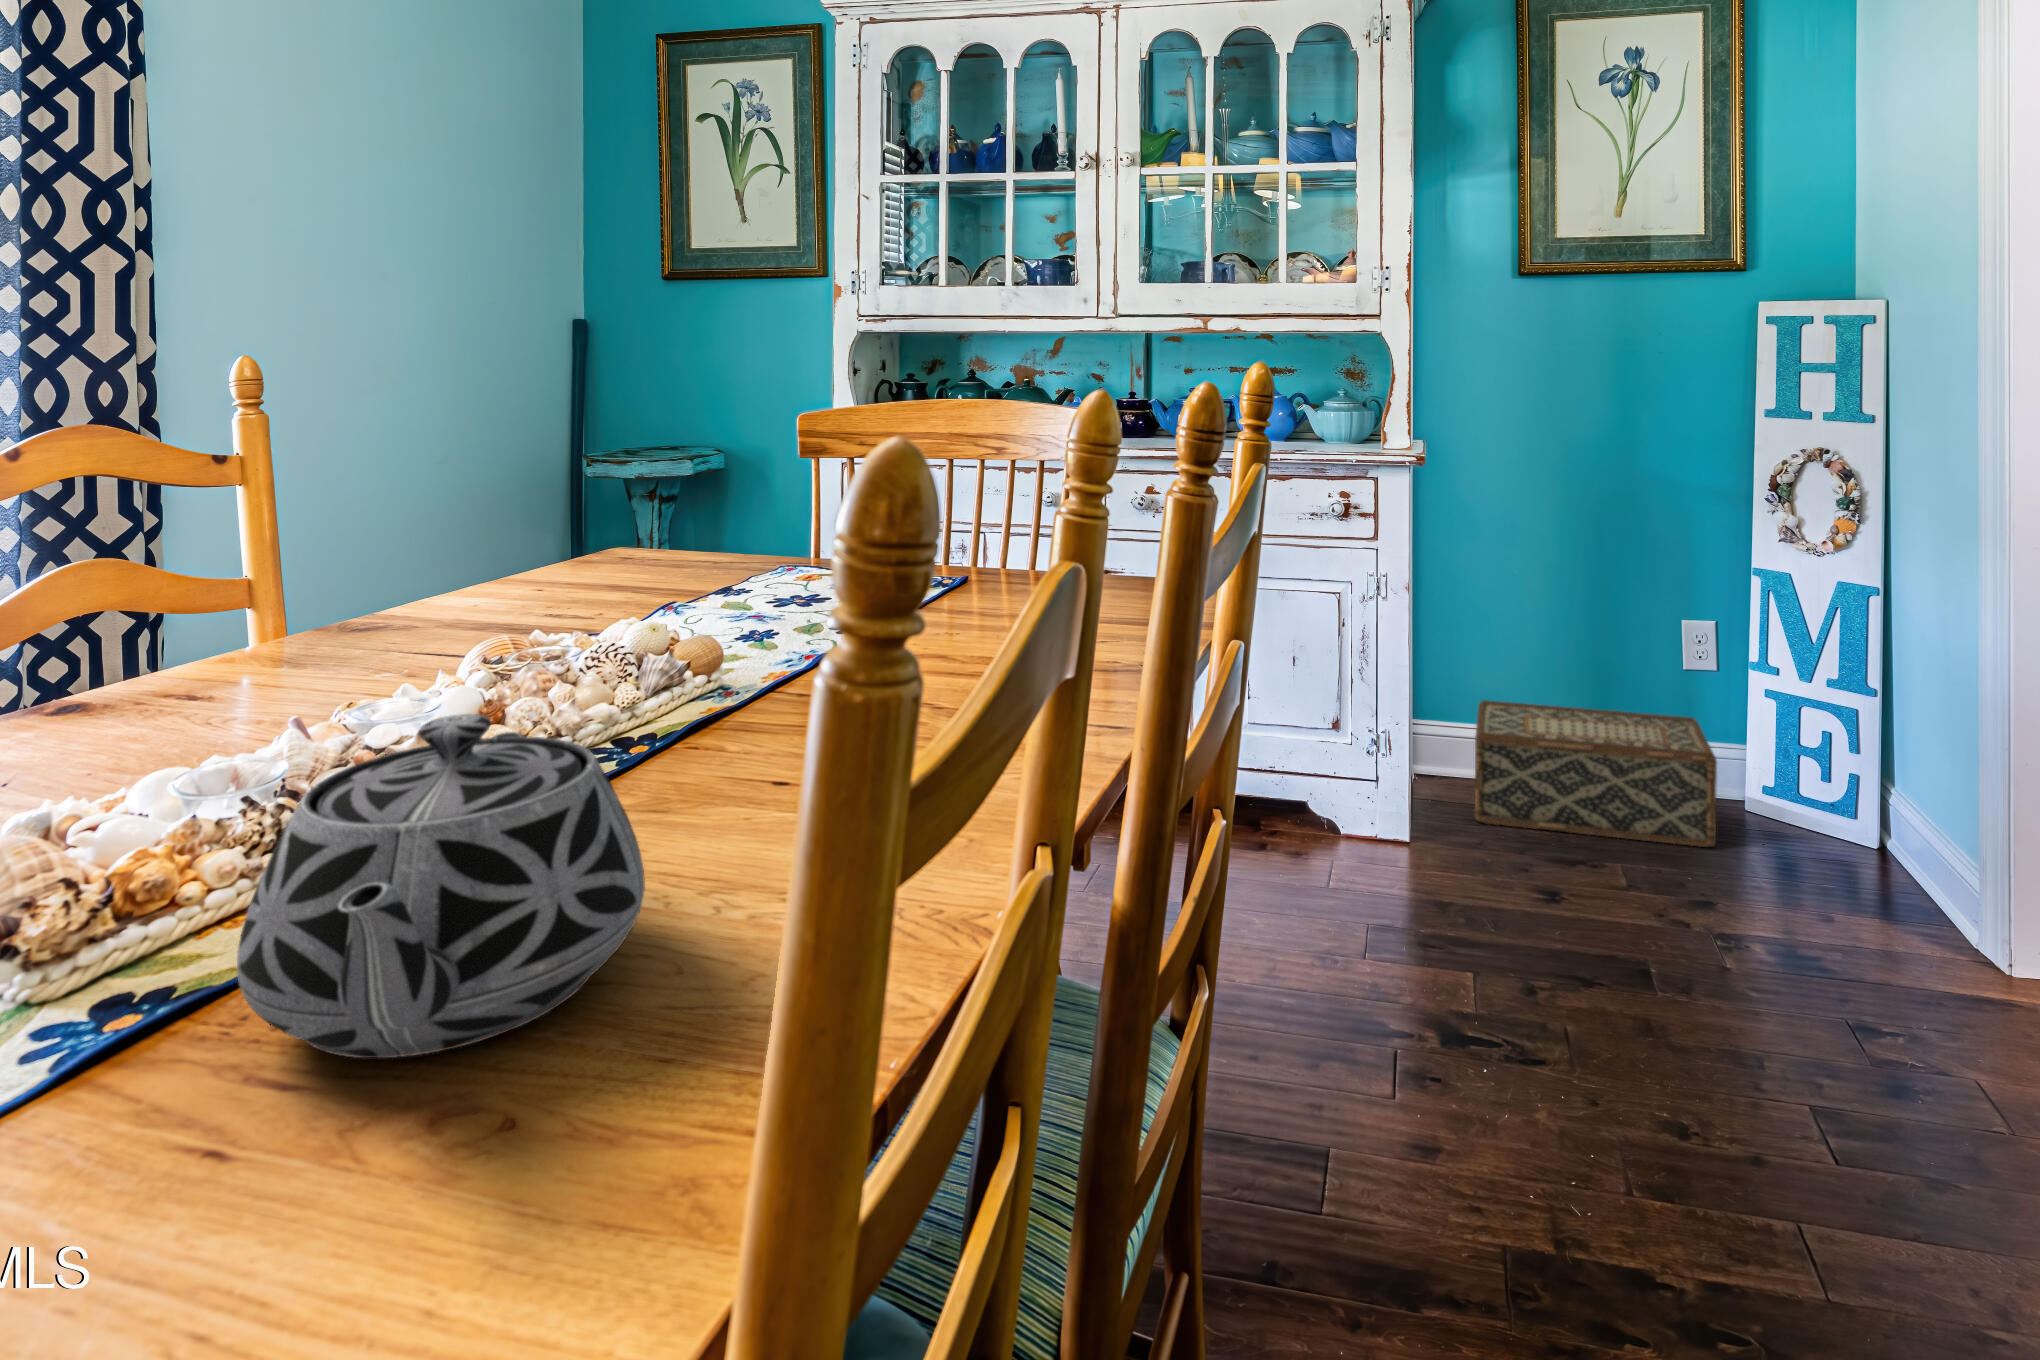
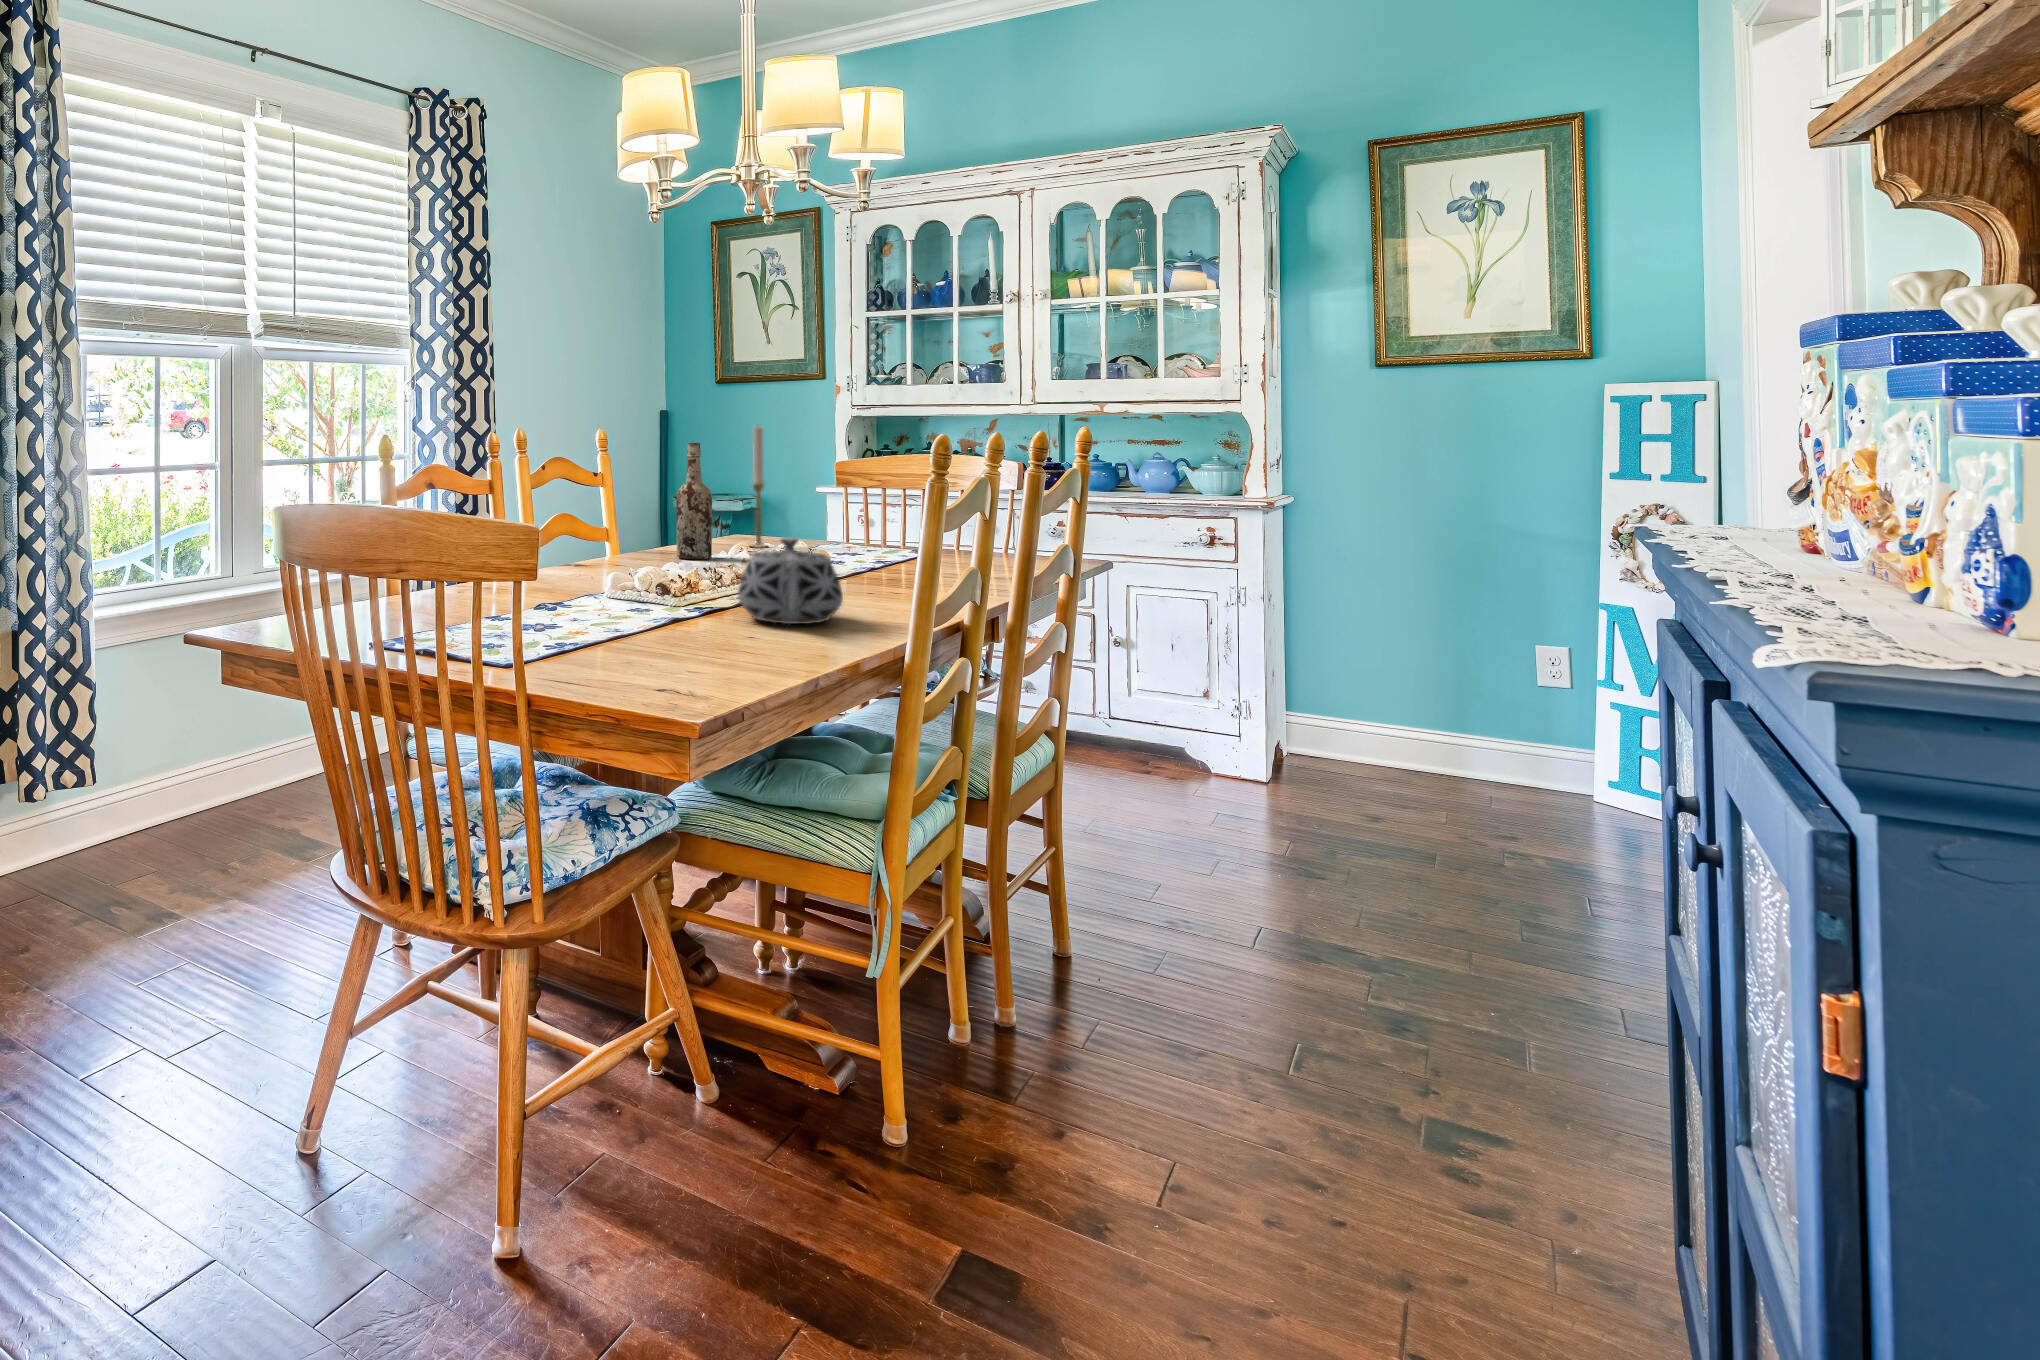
candlestick: none [629,345,671,577] -> present [749,426,765,547]
wine bottle: none [430,382,516,631] -> present [676,443,712,559]
woven basket: present [1475,700,1717,847] -> none [1333,701,1558,820]

